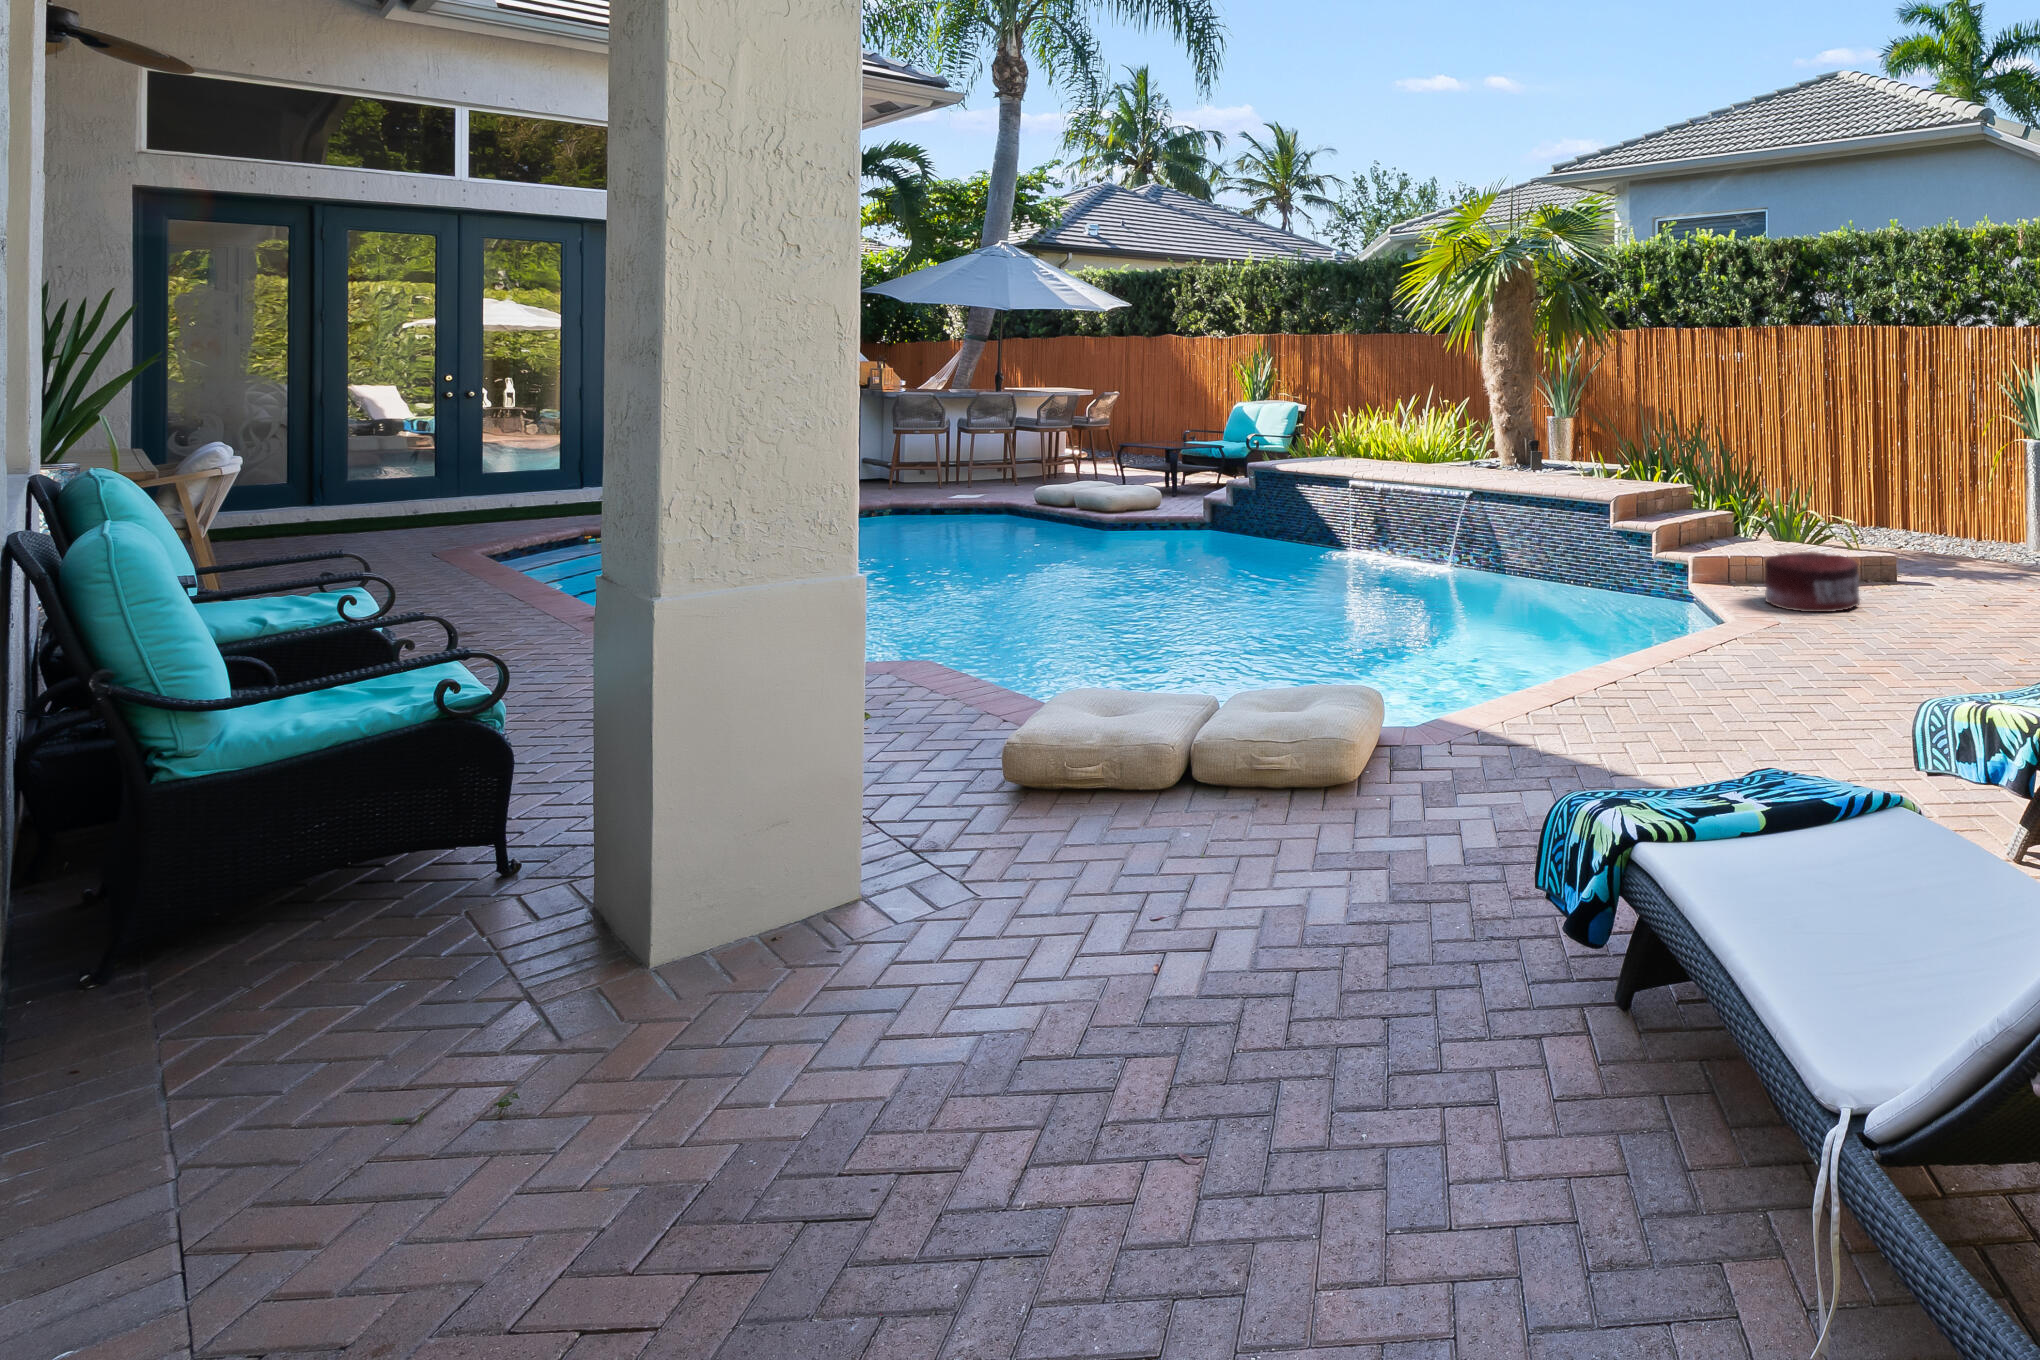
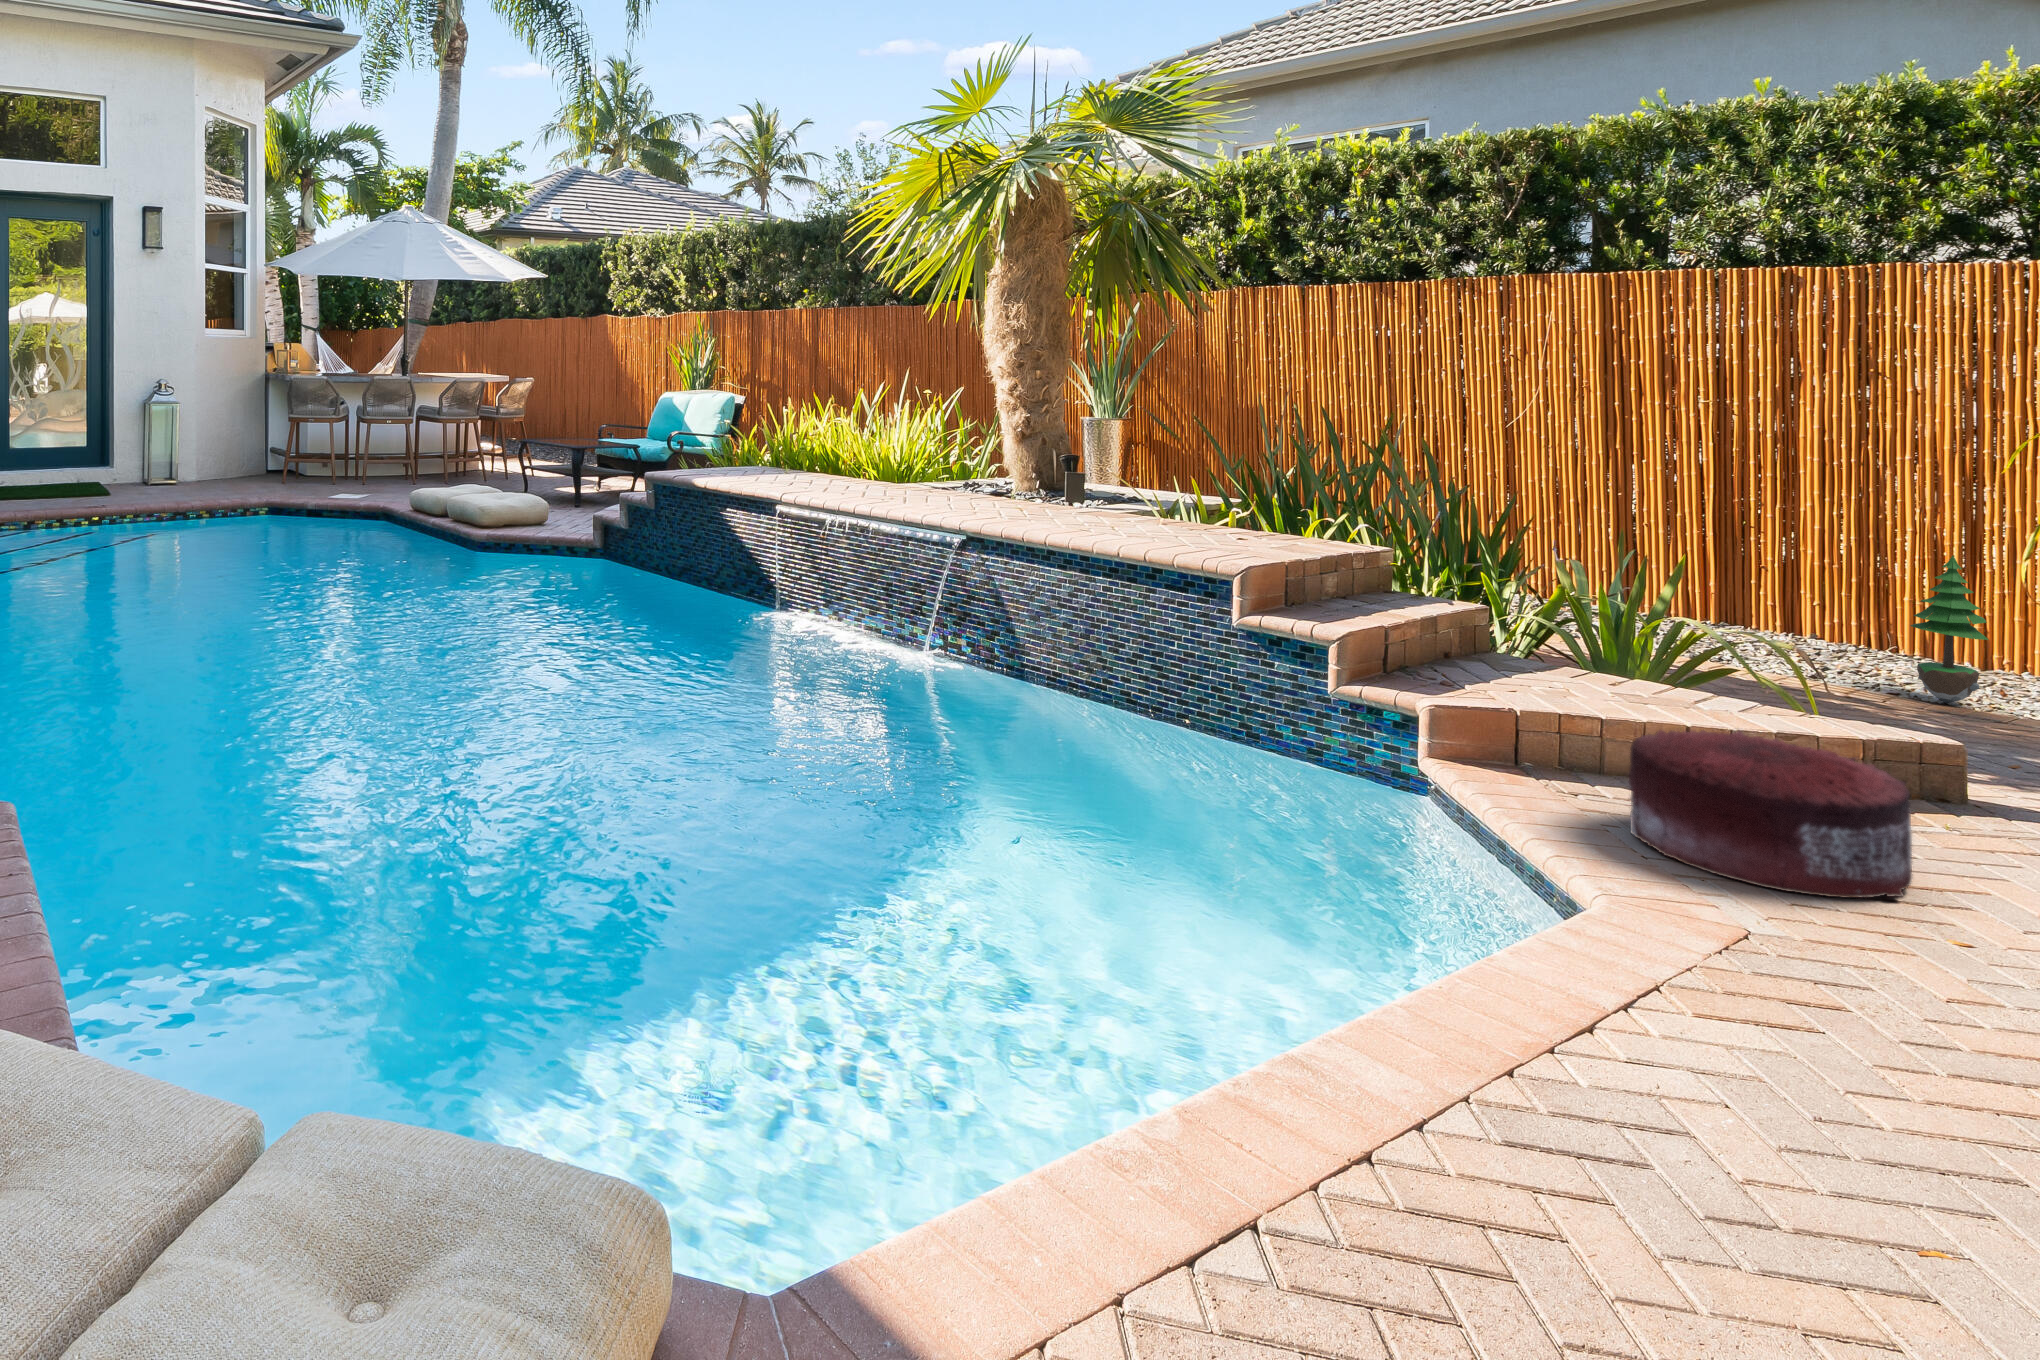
potted tree: none [1933,476,1962,553] -> present [1911,555,1989,704]

